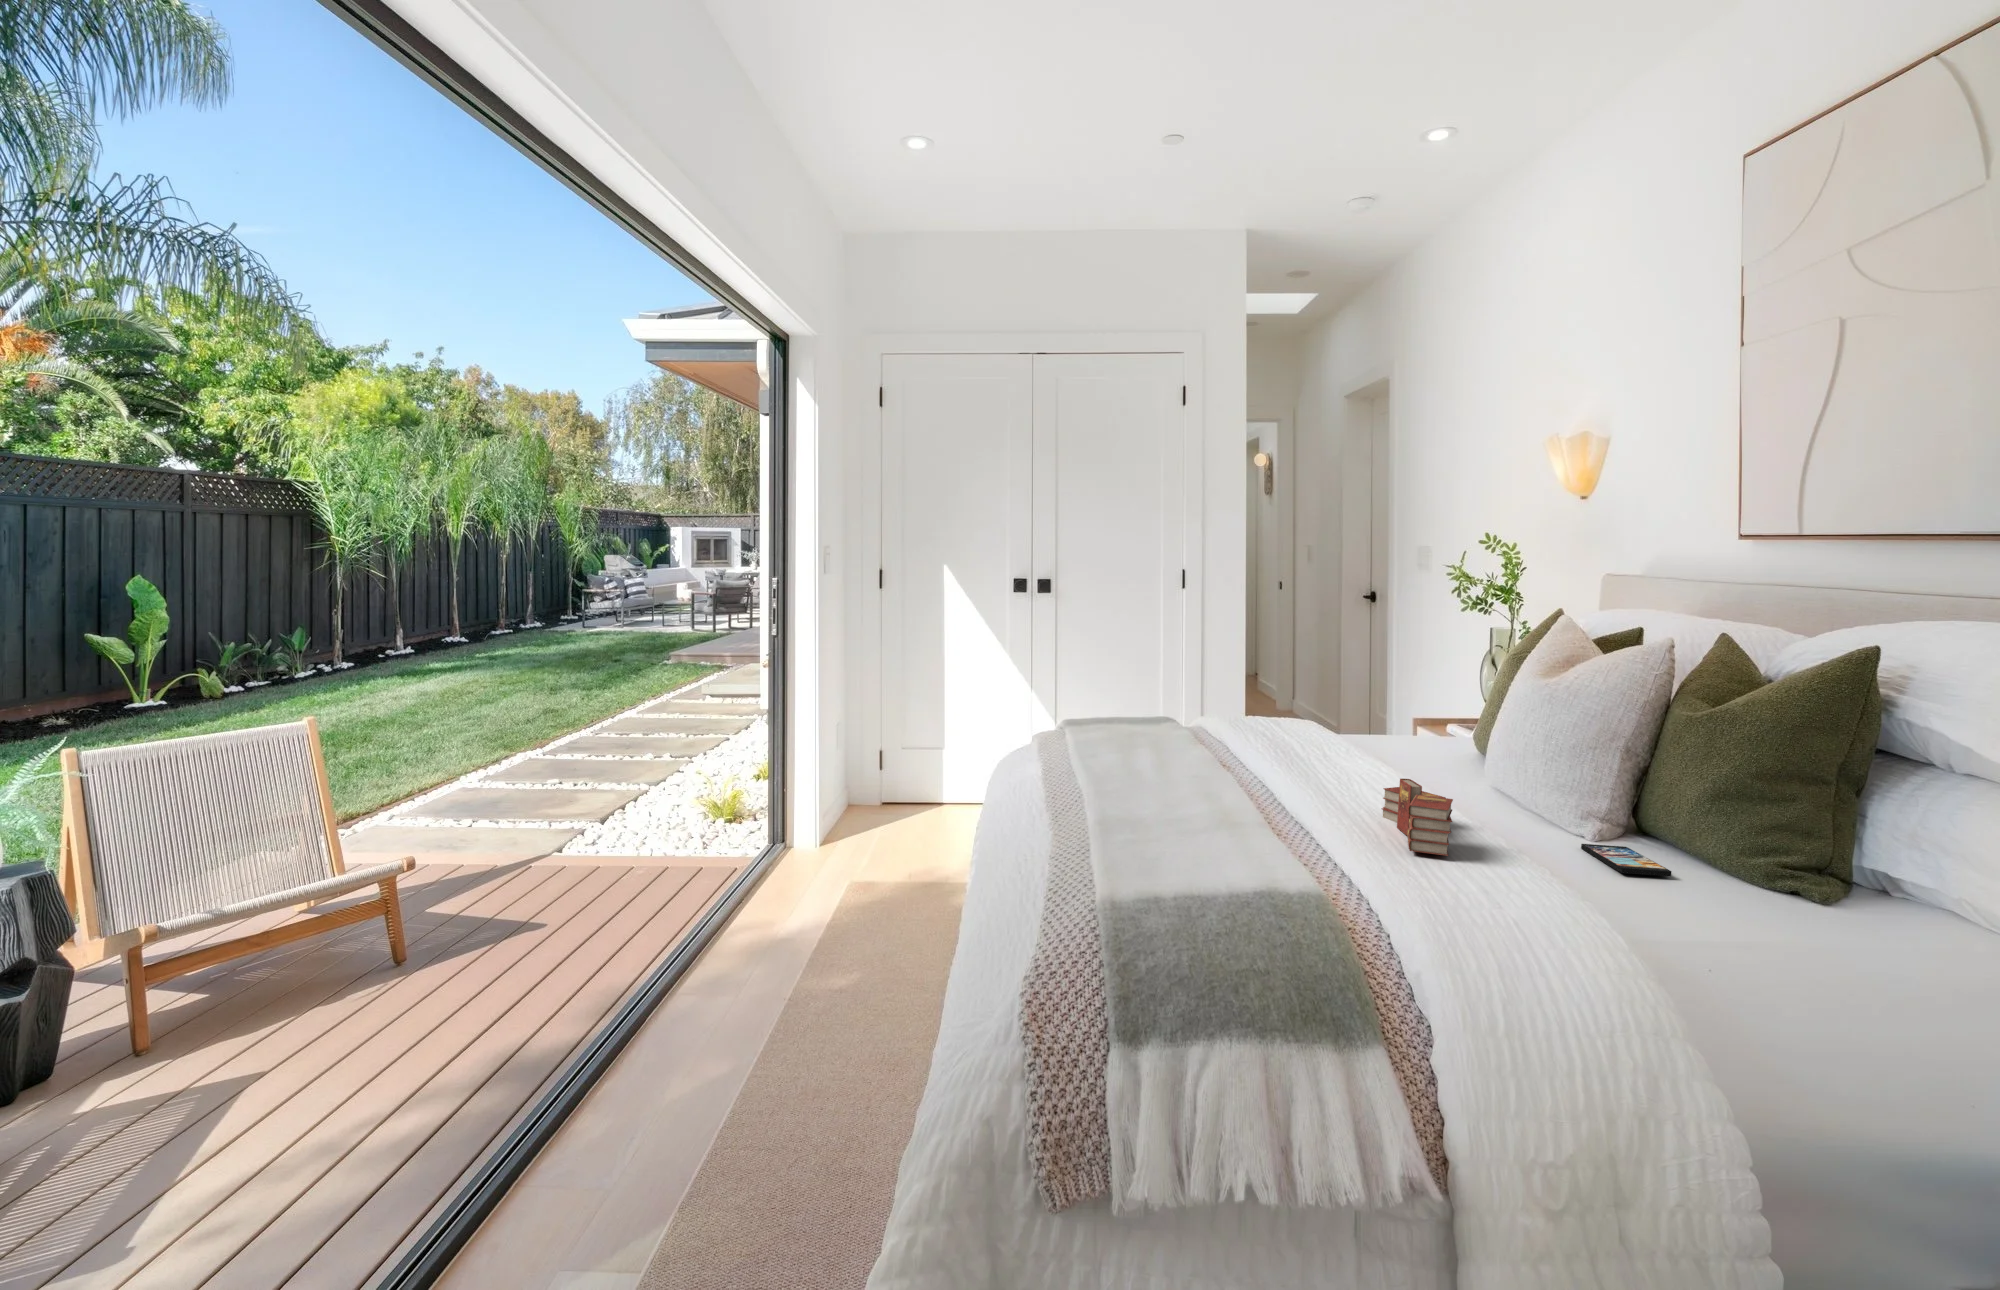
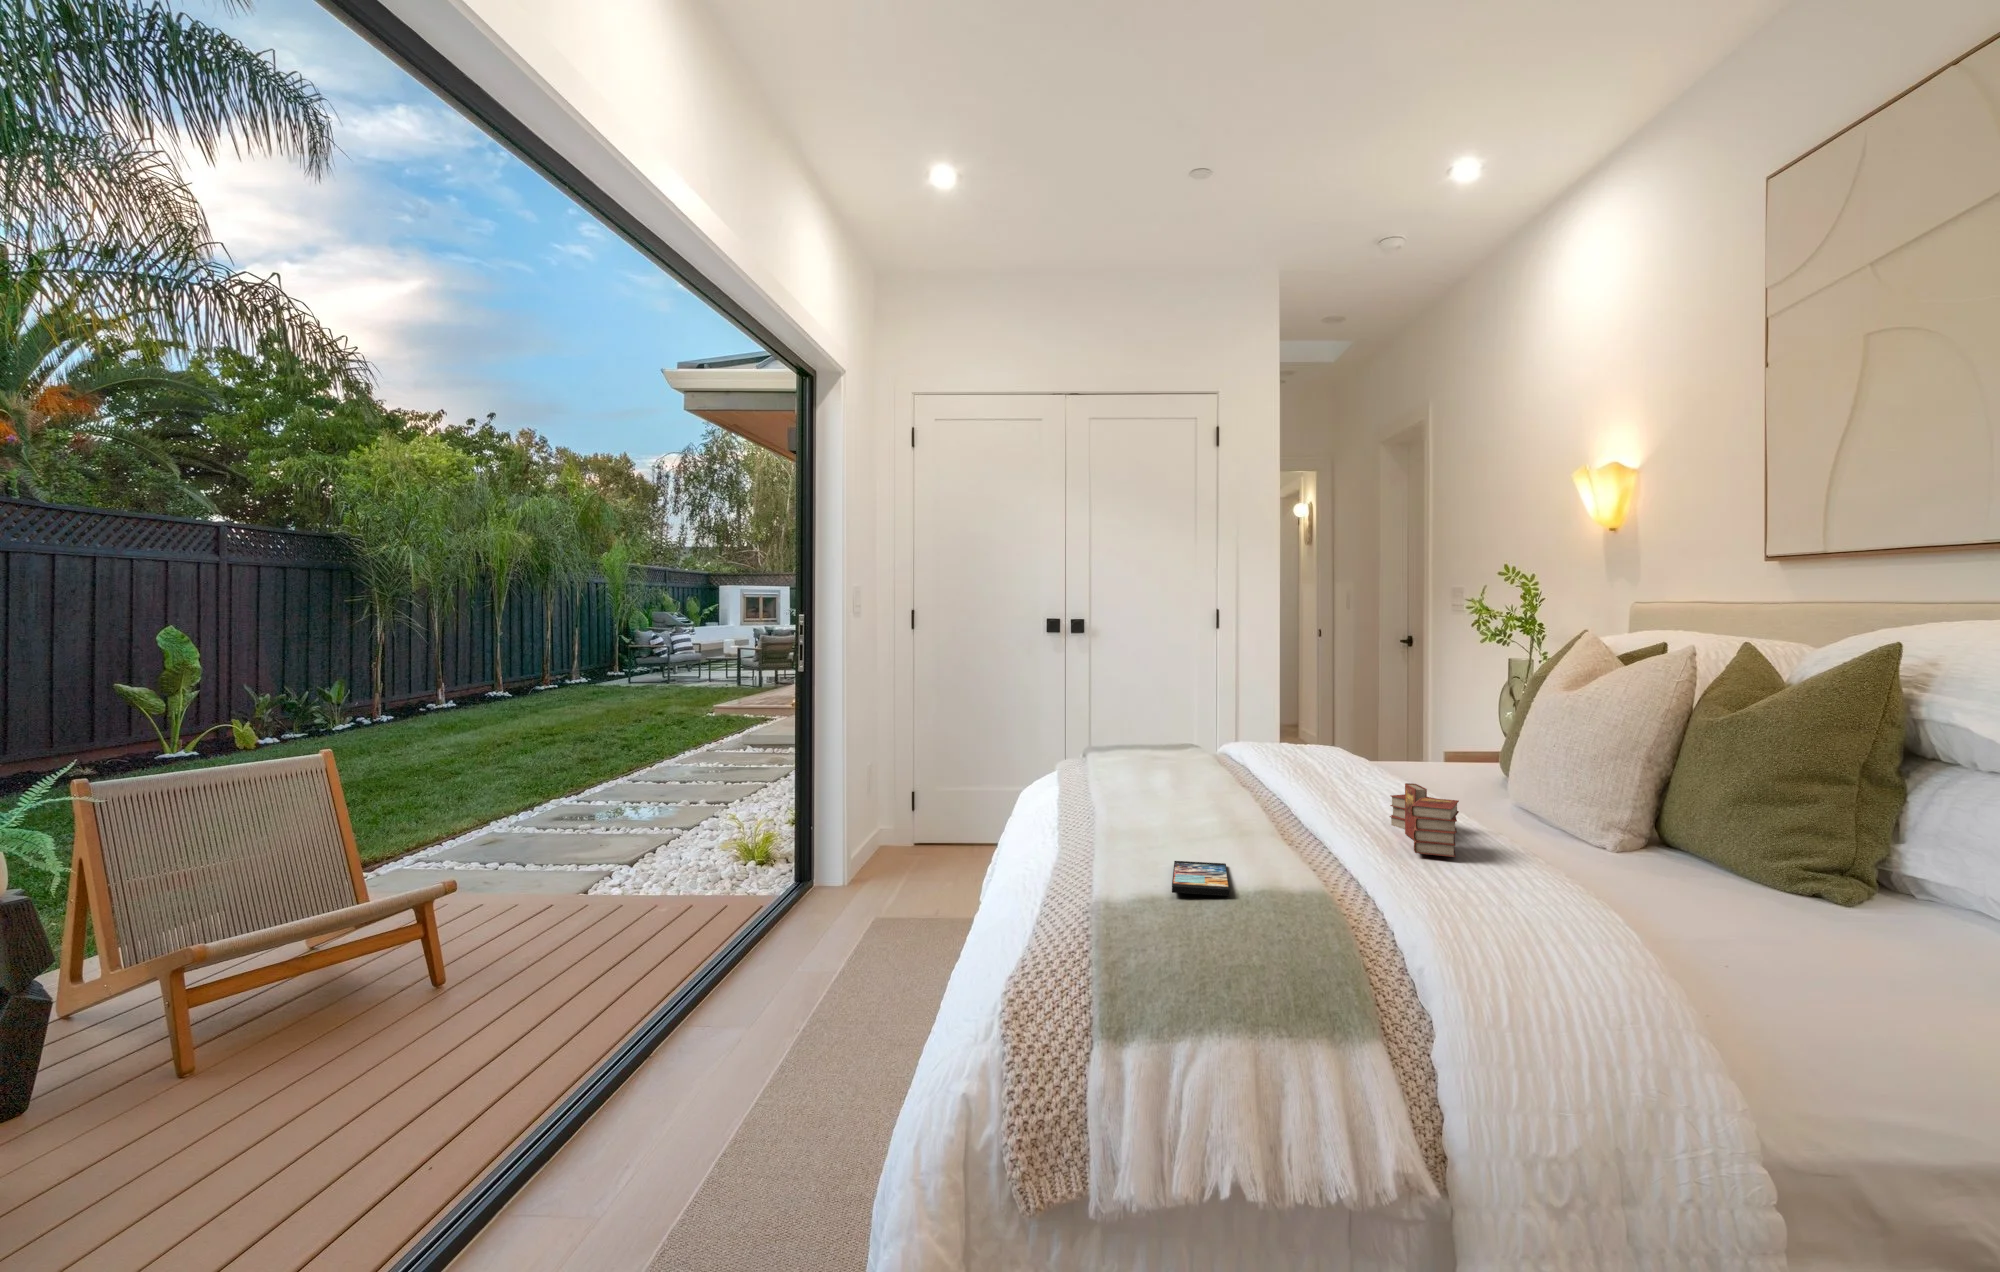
smartphone: present [1581,844,1671,877] -> present [1172,861,1230,896]

